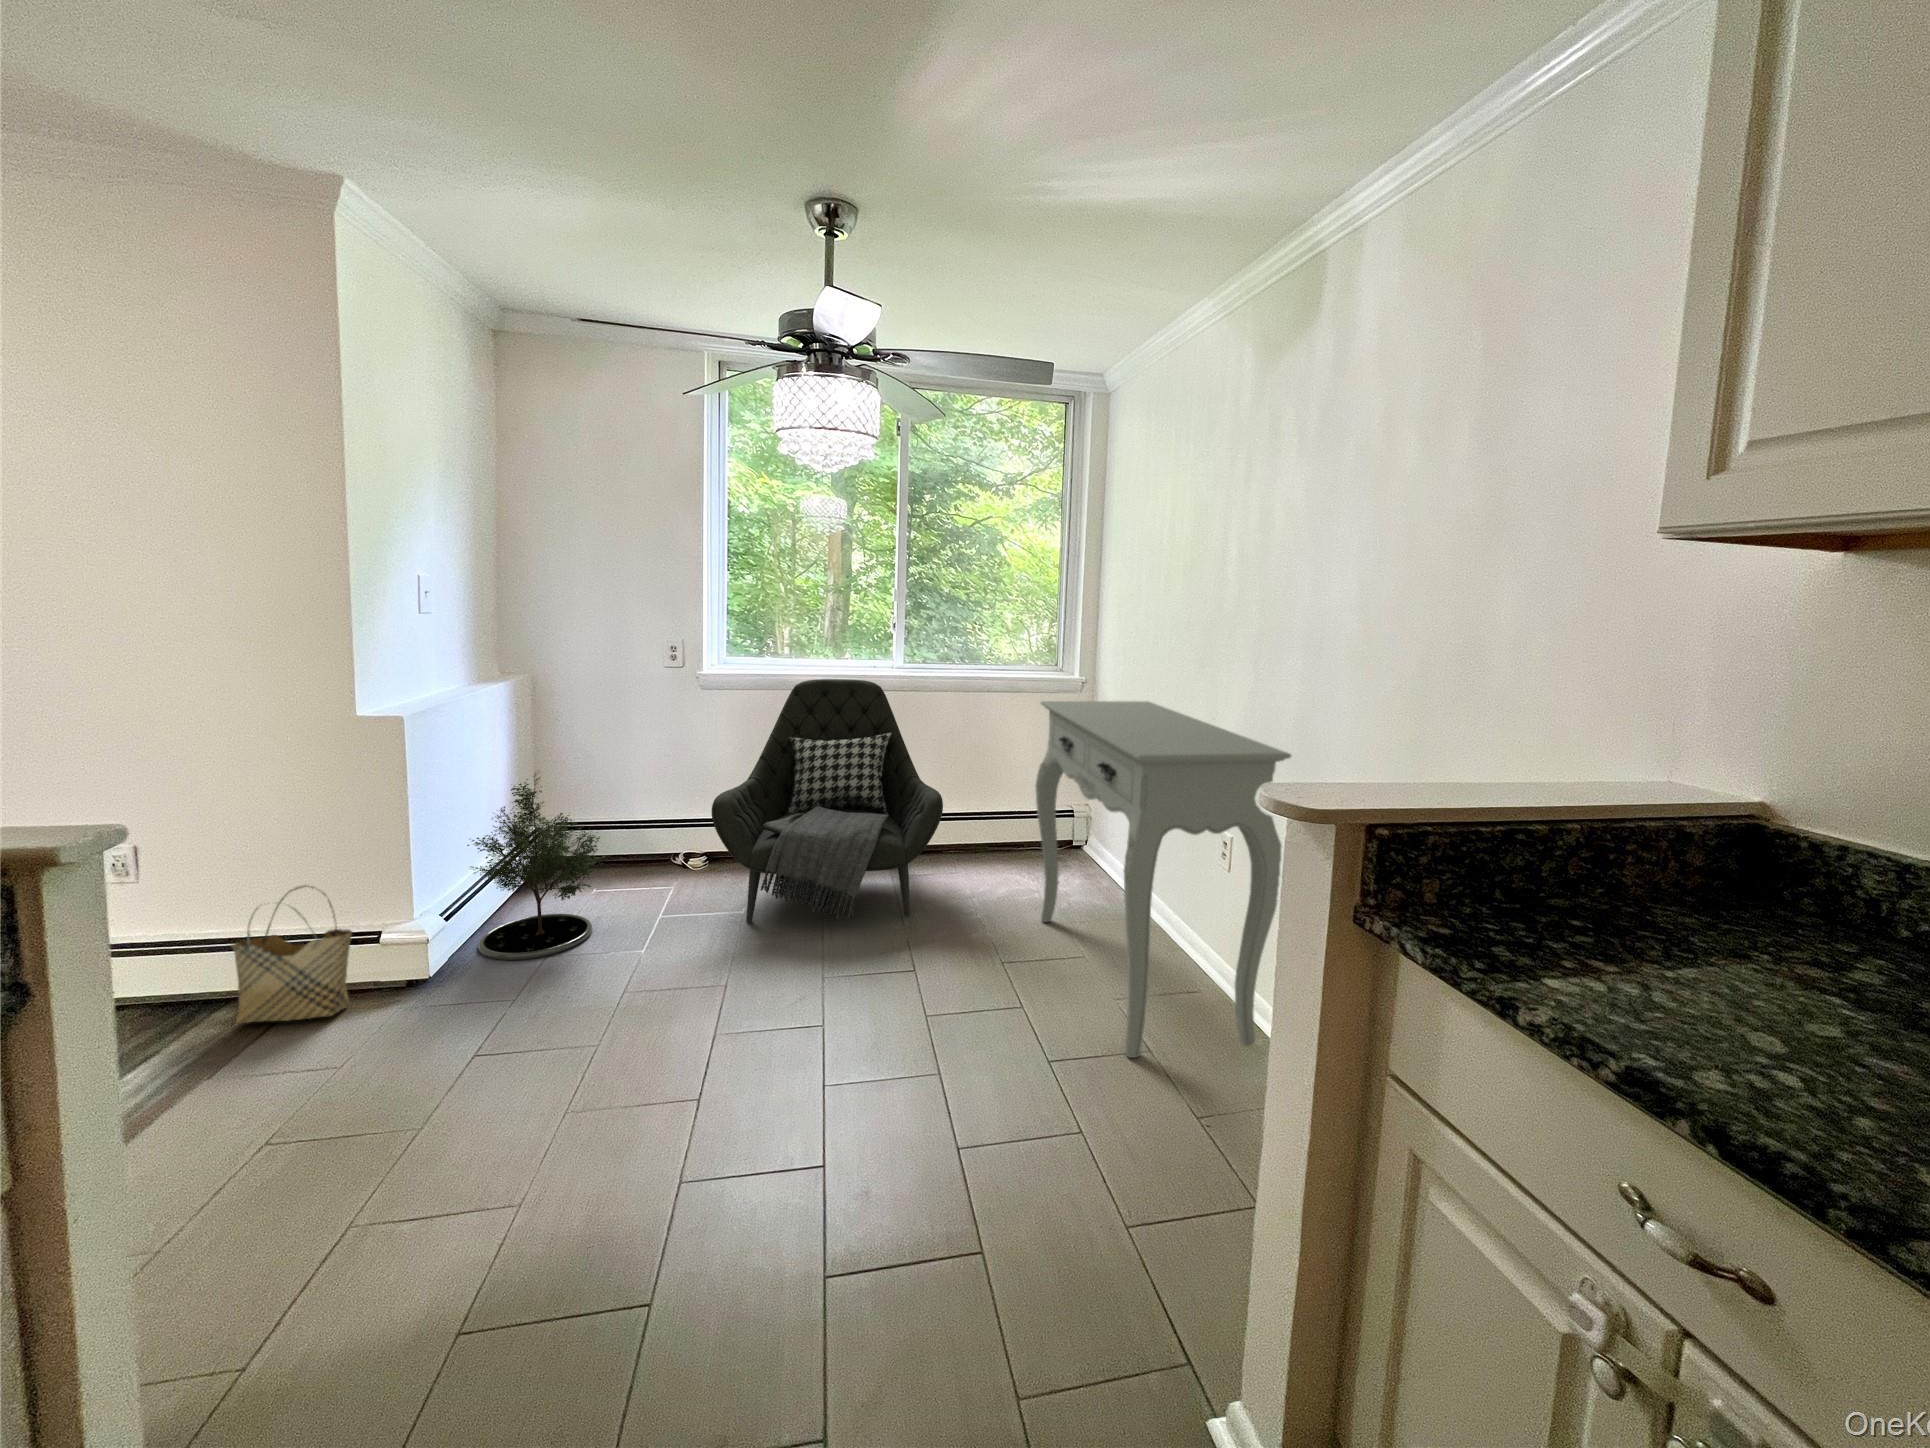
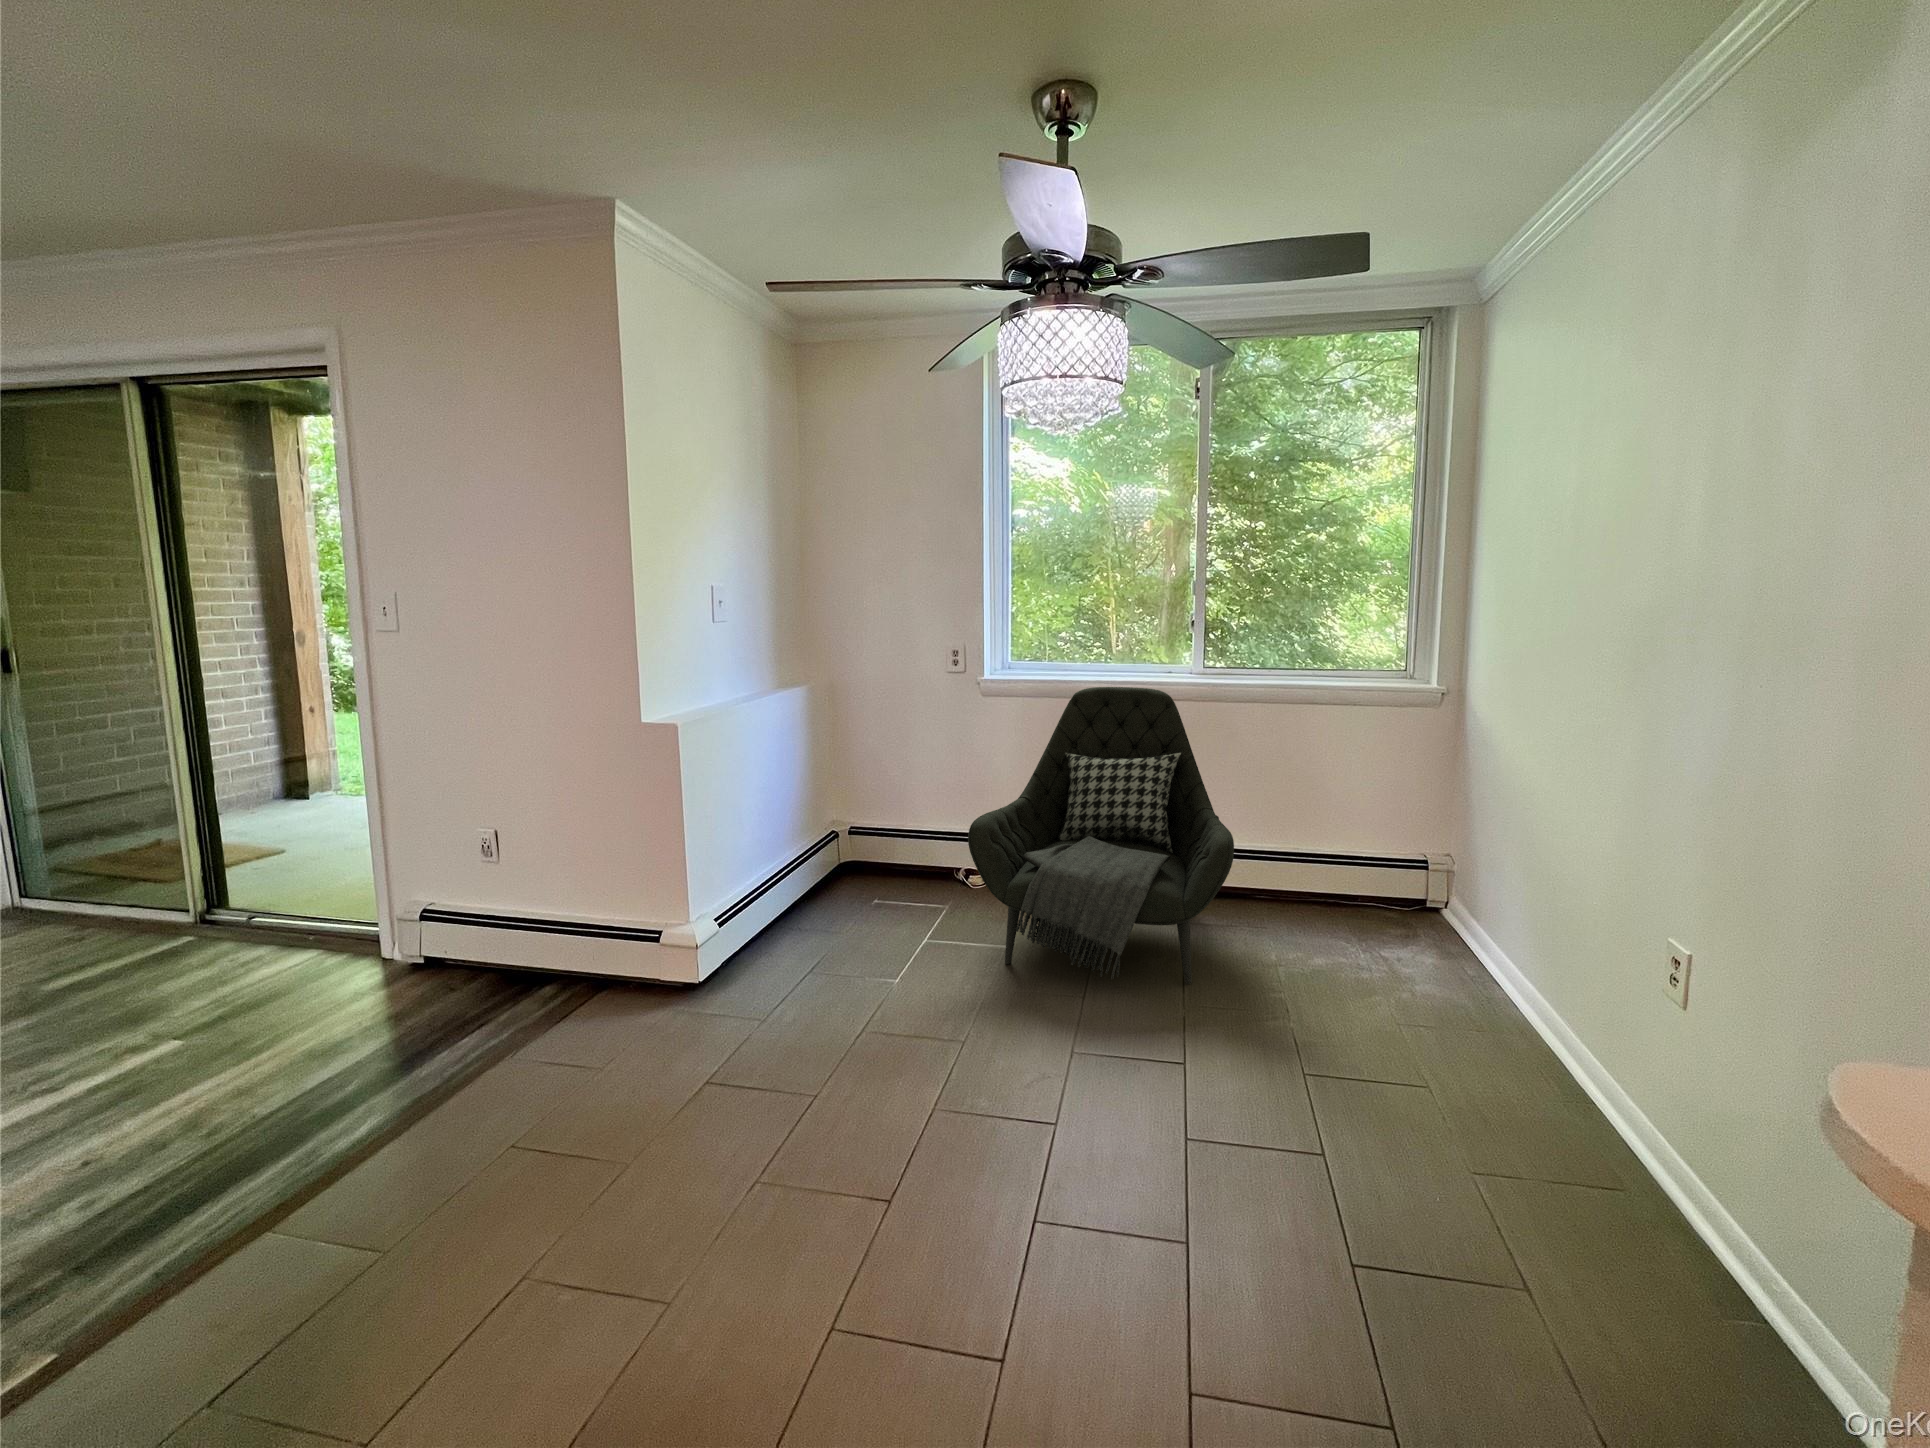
console table: present [1036,701,1291,1058] -> none [1360,724,1830,1334]
potted tree: present [467,773,605,960] -> none [742,780,870,974]
woven basket: present [232,886,352,1024] -> none [548,881,637,1009]

